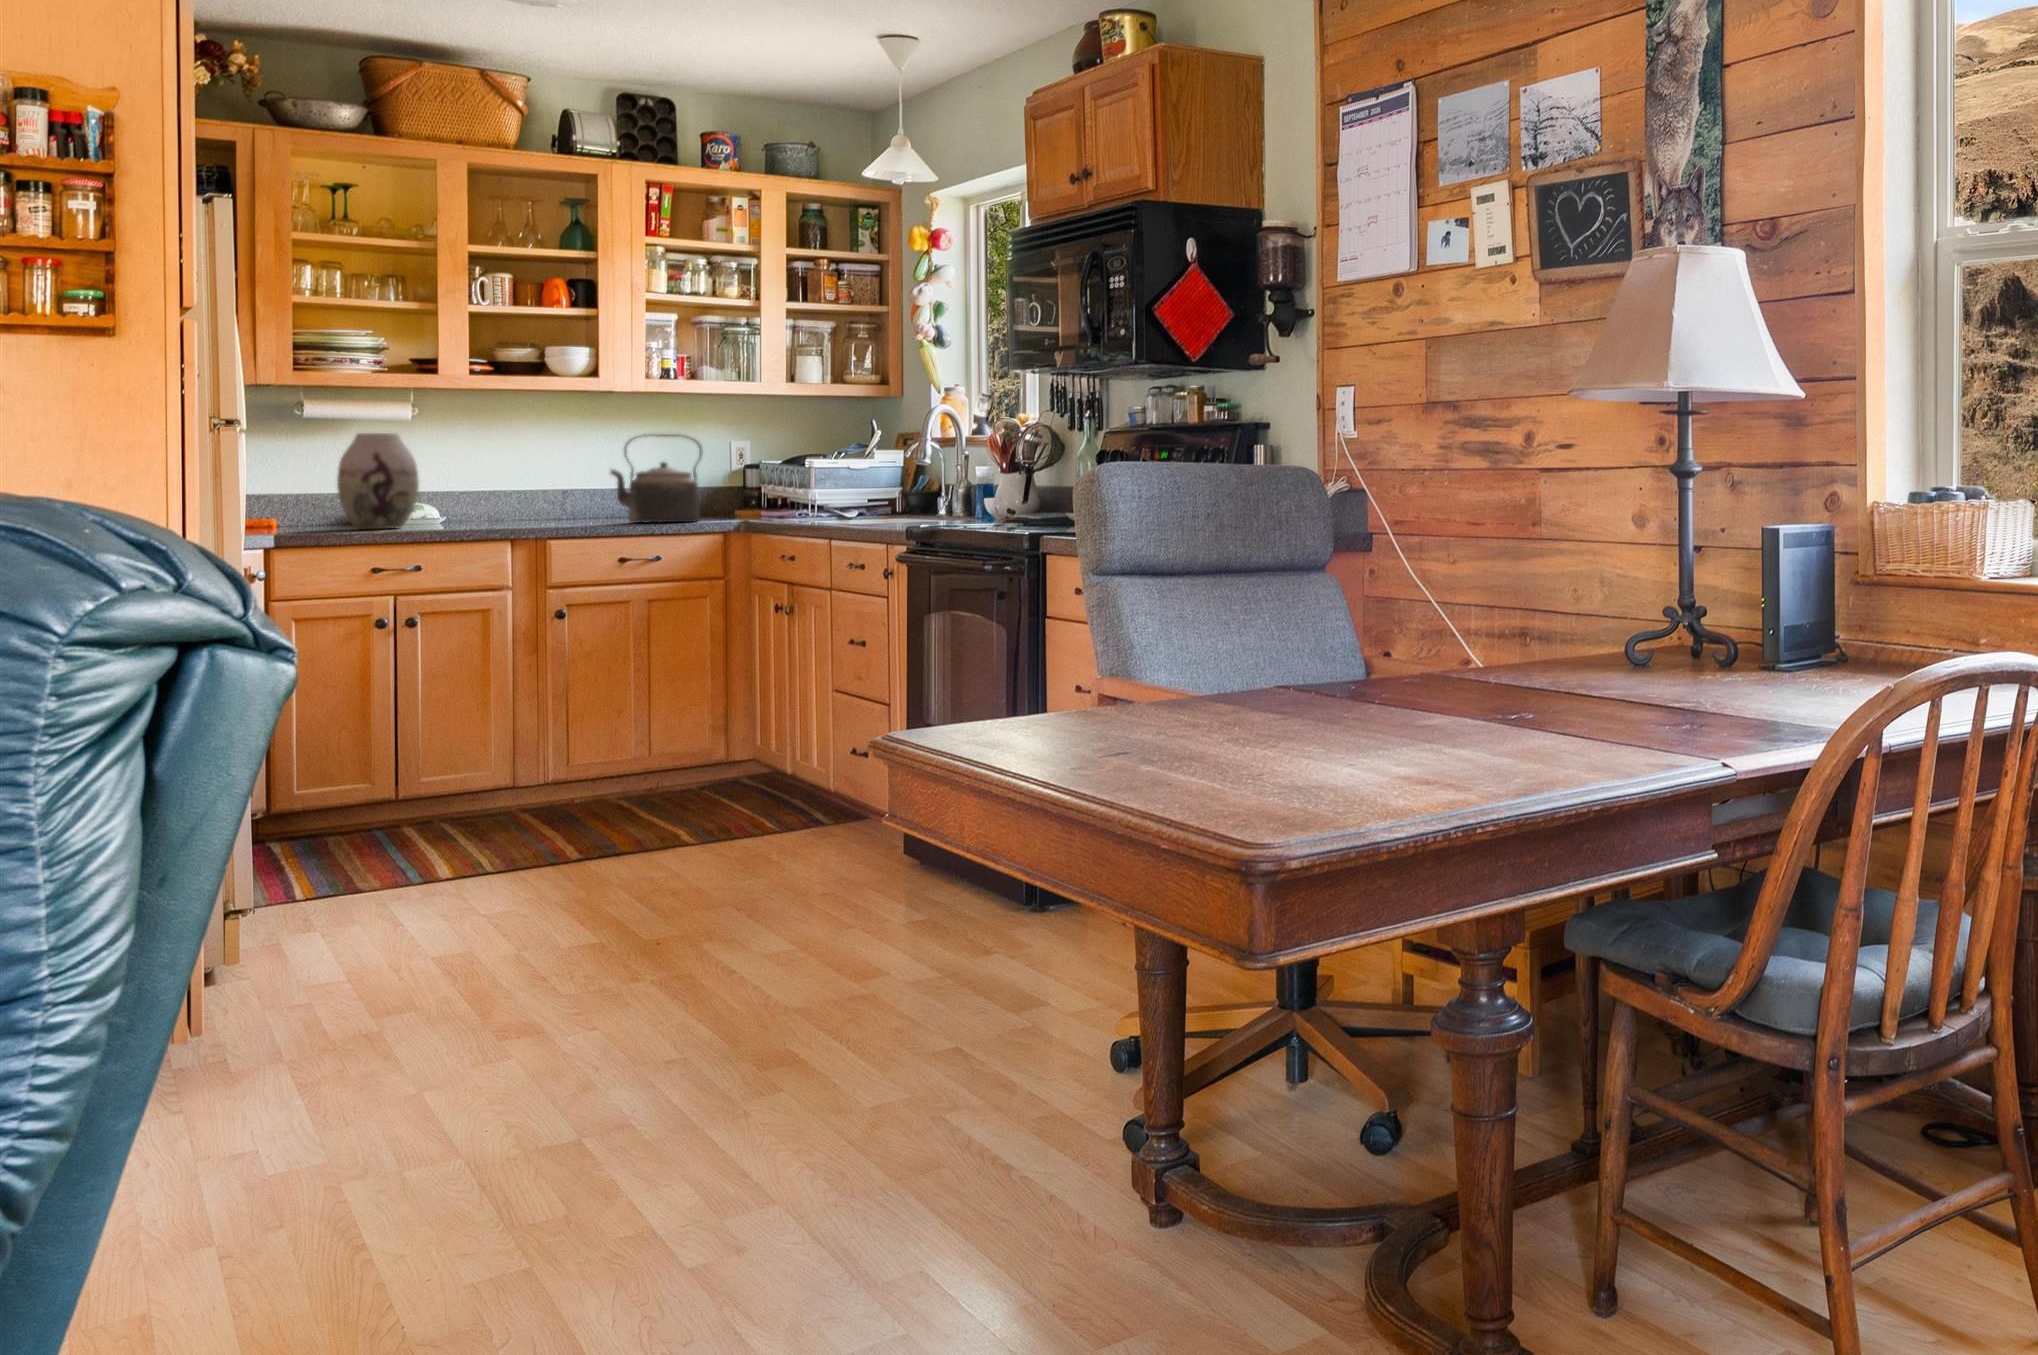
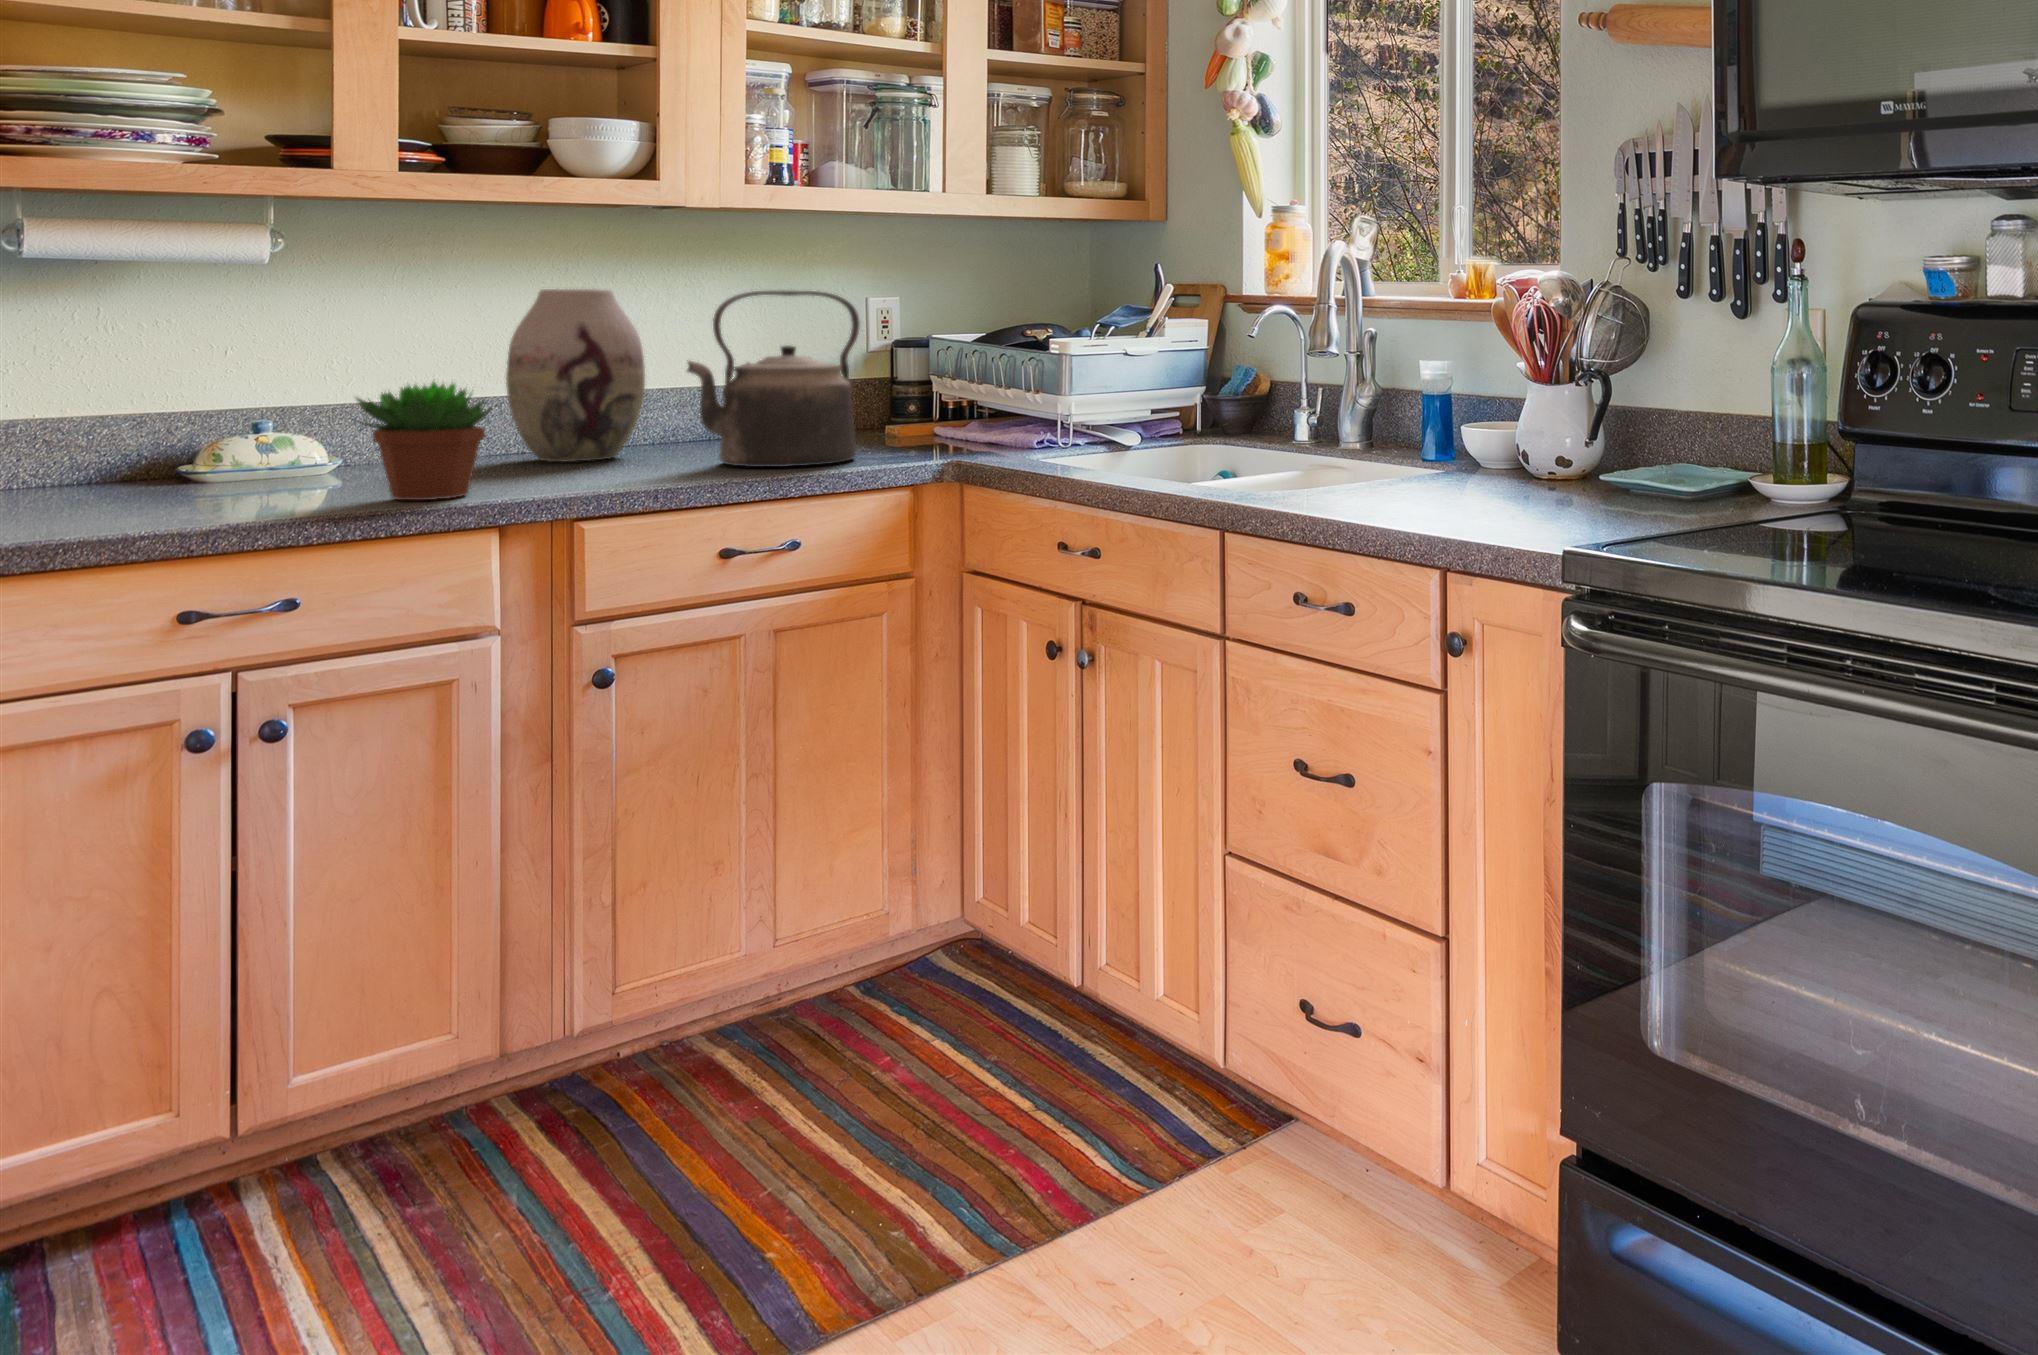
vase: present [337,433,419,529] -> present [506,289,645,462]
succulent plant: none [447,473,511,528] -> present [355,382,491,500]

